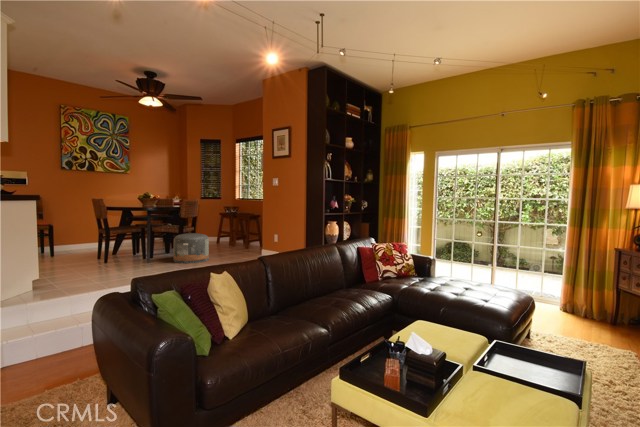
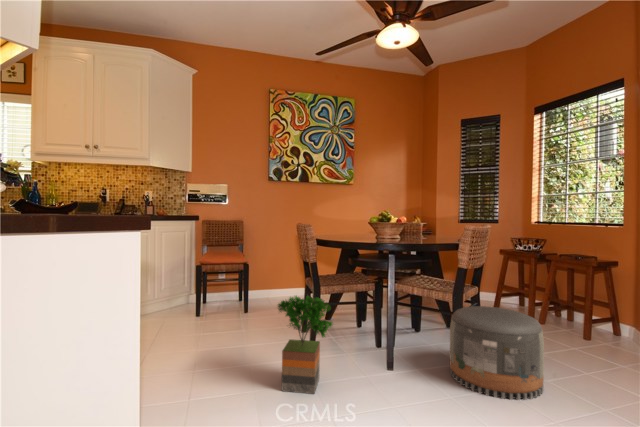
potted tree: none [86,231,118,271] -> present [278,296,332,394]

